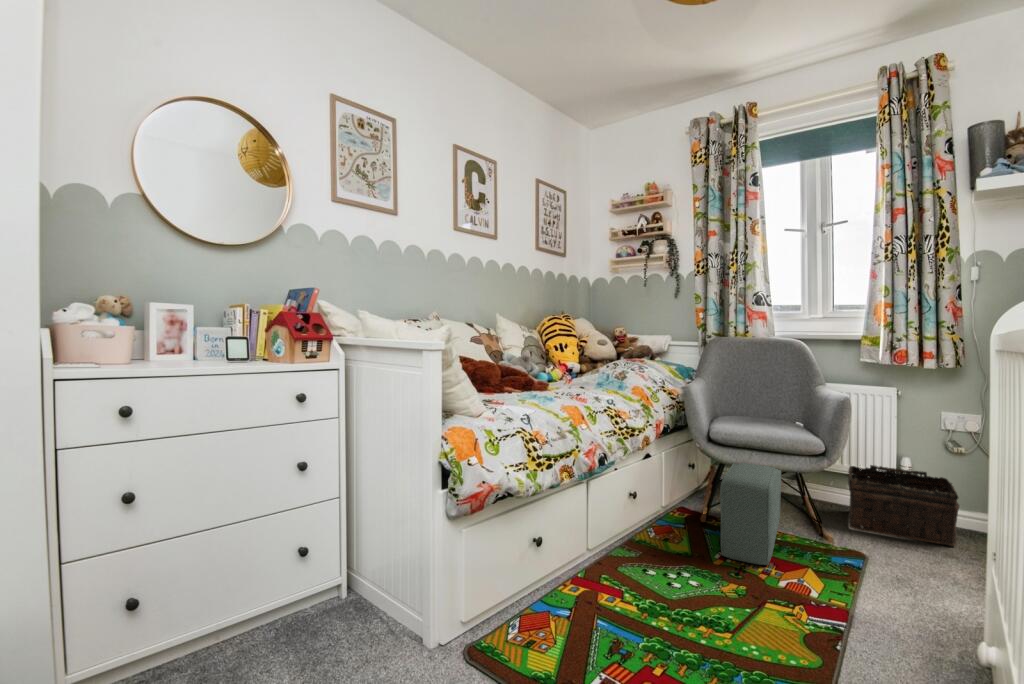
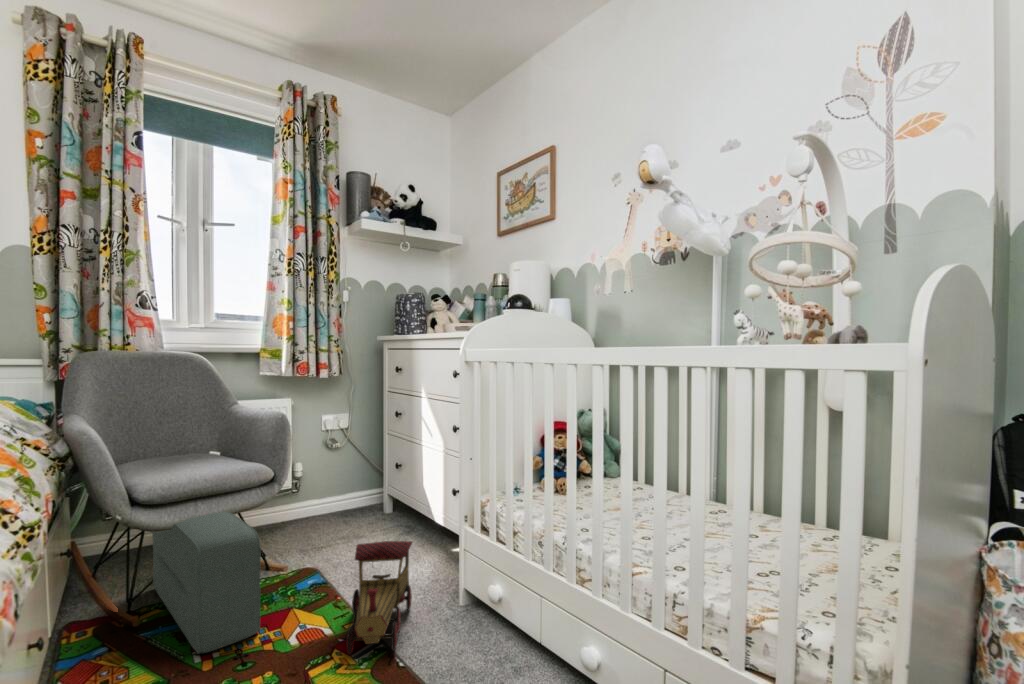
basket: present [848,465,959,546] -> none [254,471,357,549]
toy train: none [806,535,929,636] -> present [347,541,412,654]

